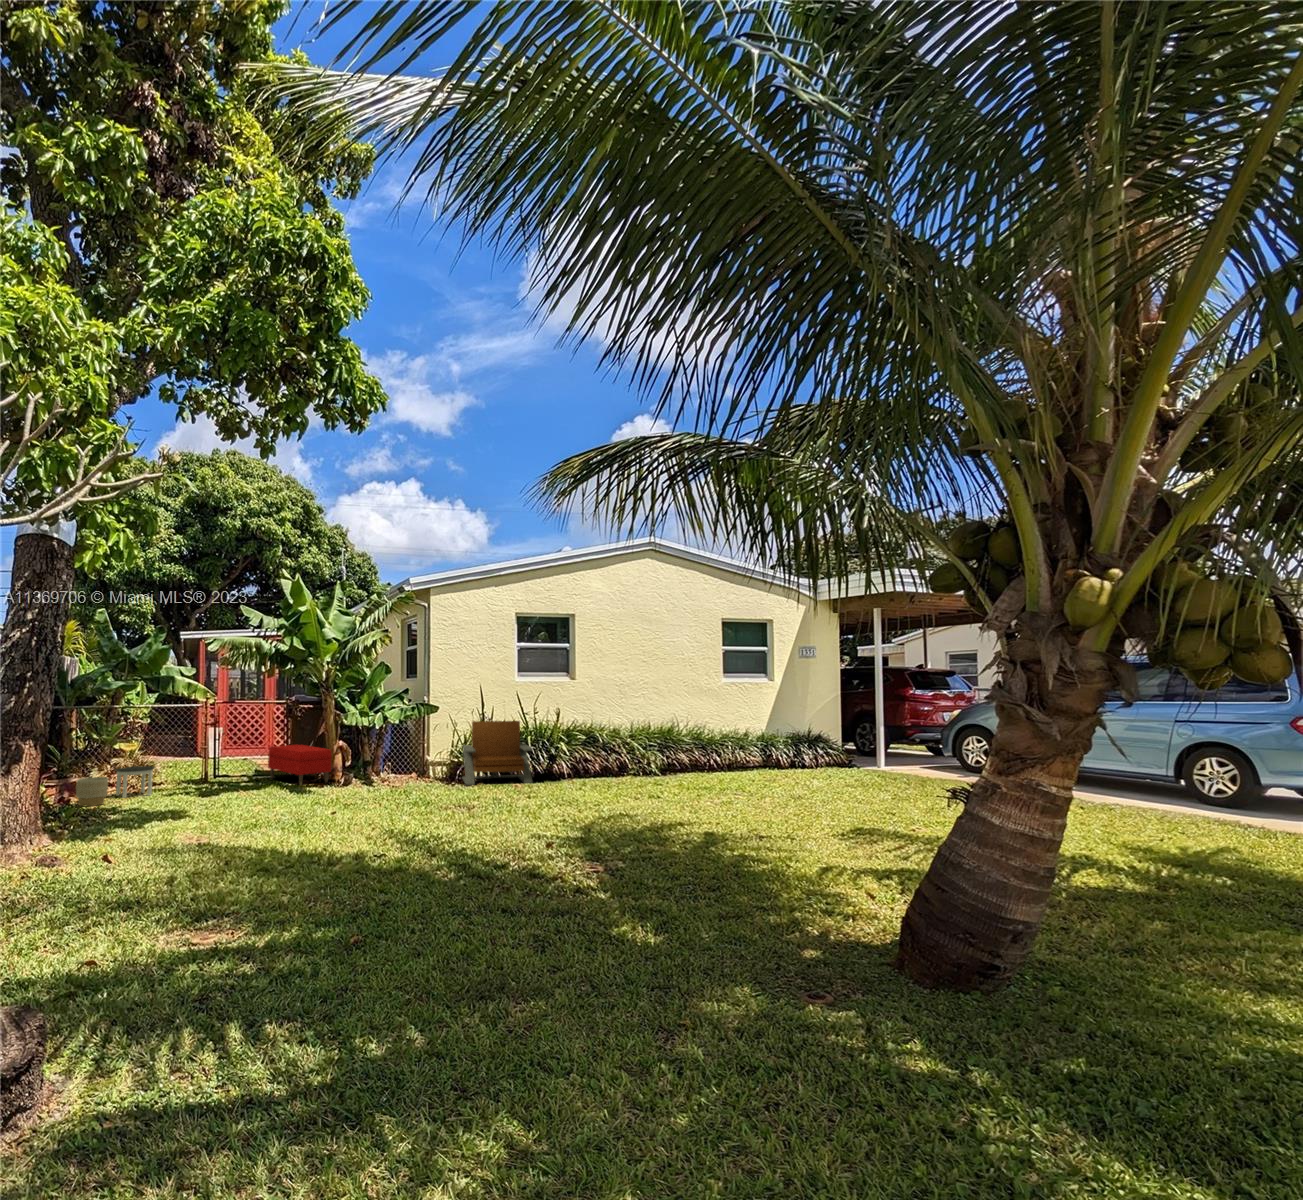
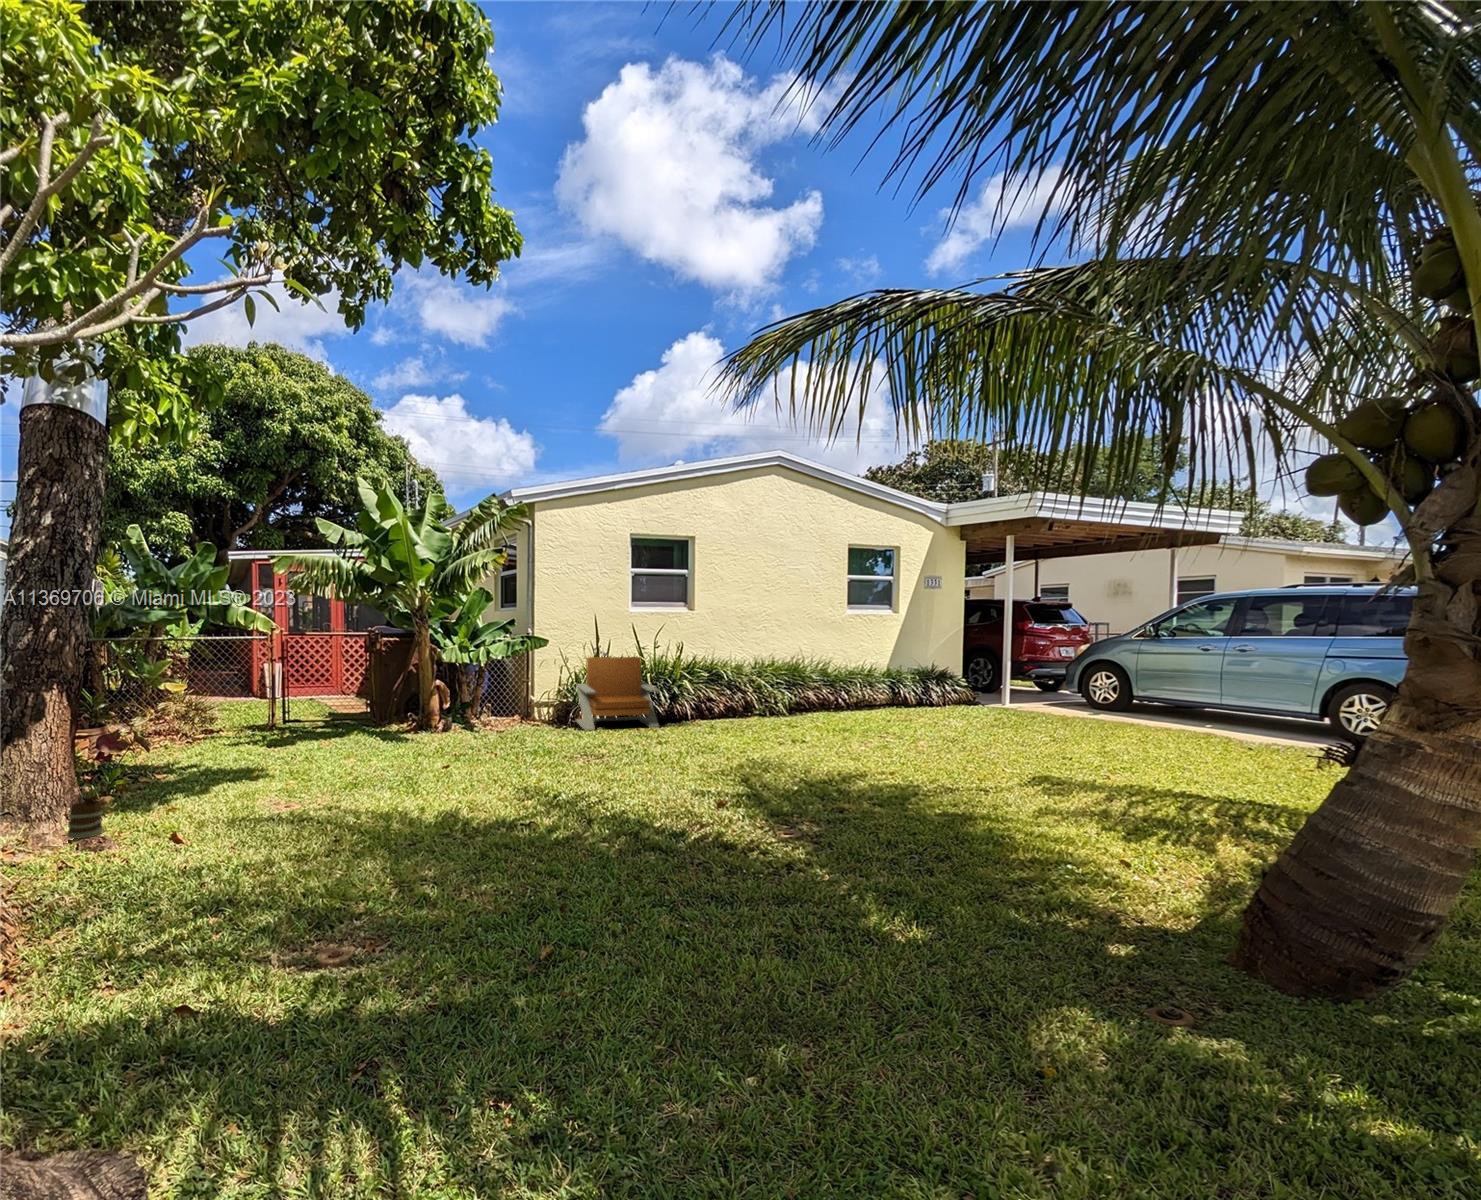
bench: present [268,744,332,785] -> none [350,681,427,731]
round table: present [115,766,155,798] -> none [166,710,217,750]
planter: present [76,777,108,806] -> none [119,726,159,763]
wooden bucket: none [35,809,61,851] -> present [67,784,103,839]

